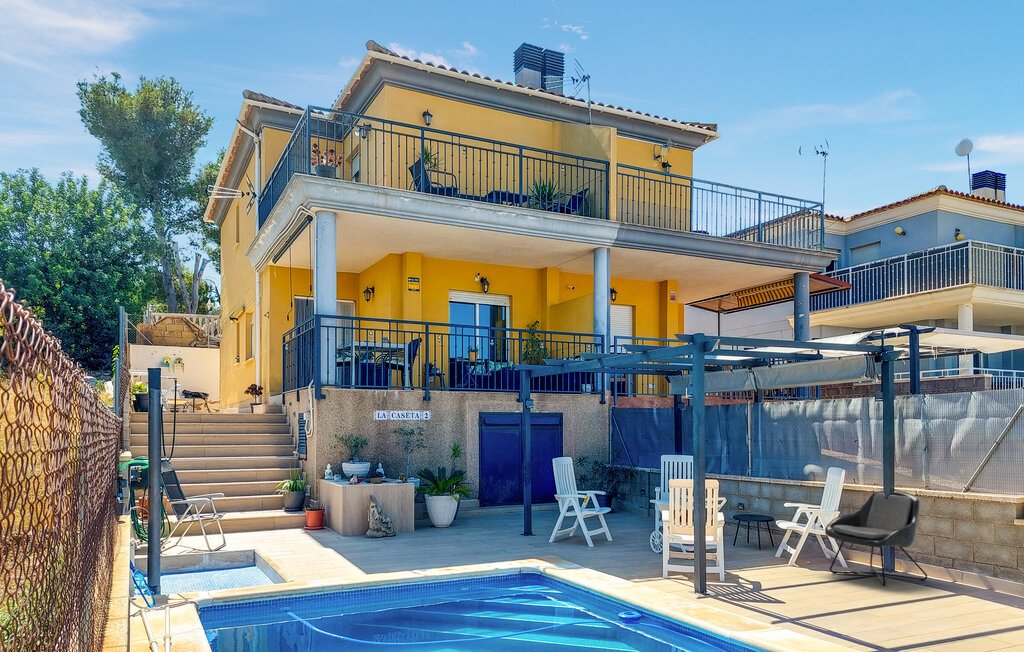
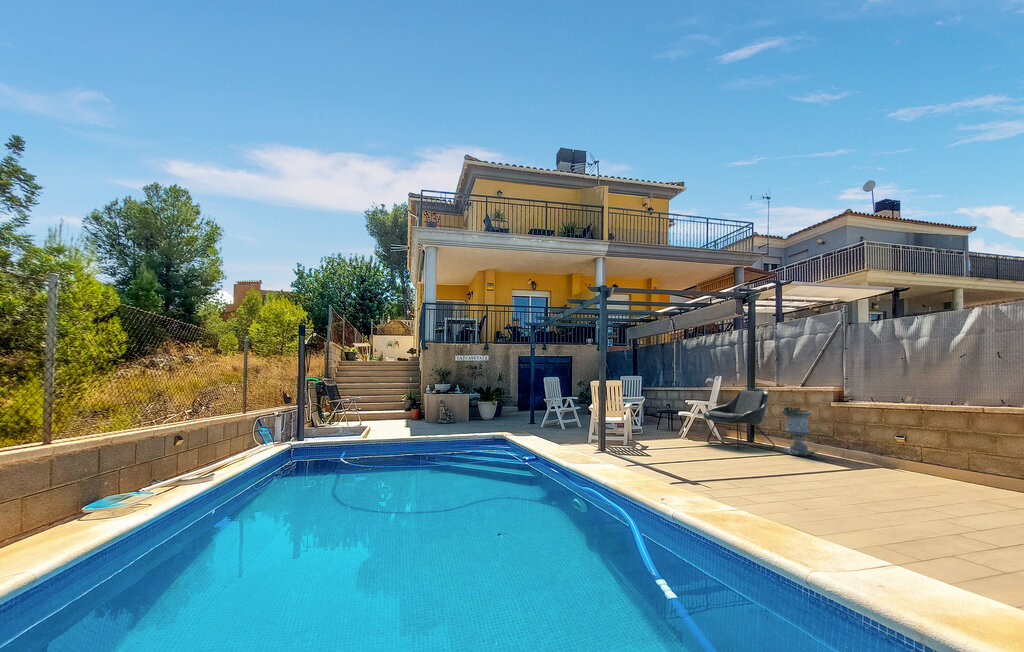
planter: none [947,521,991,595] -> present [782,406,815,456]

